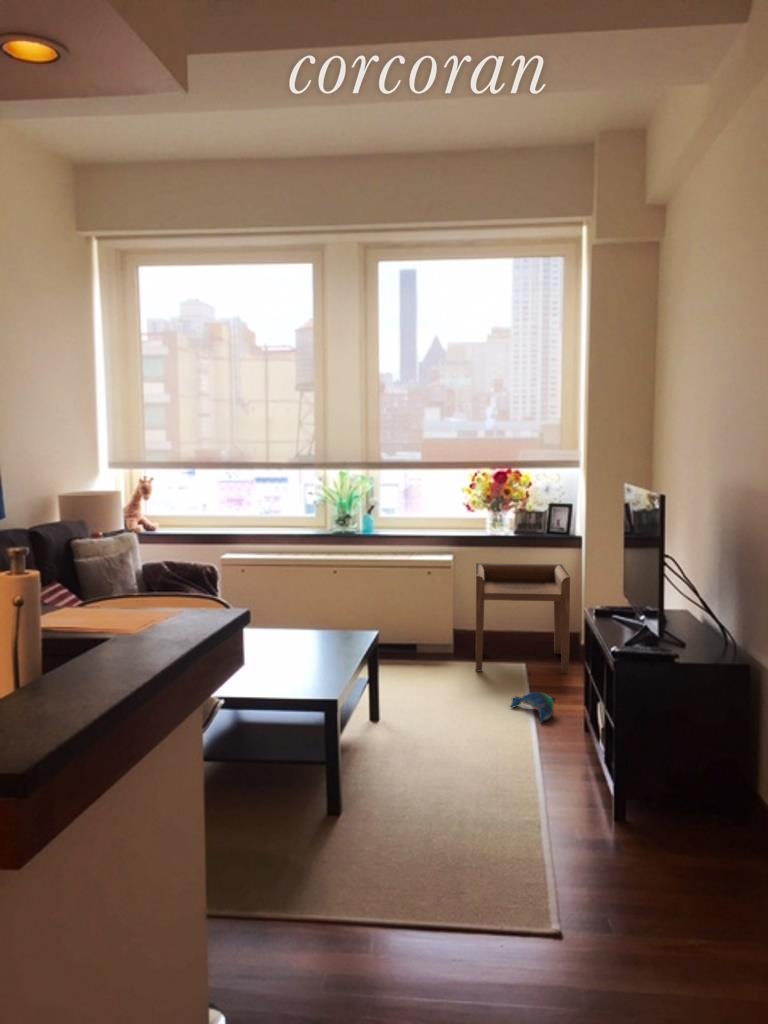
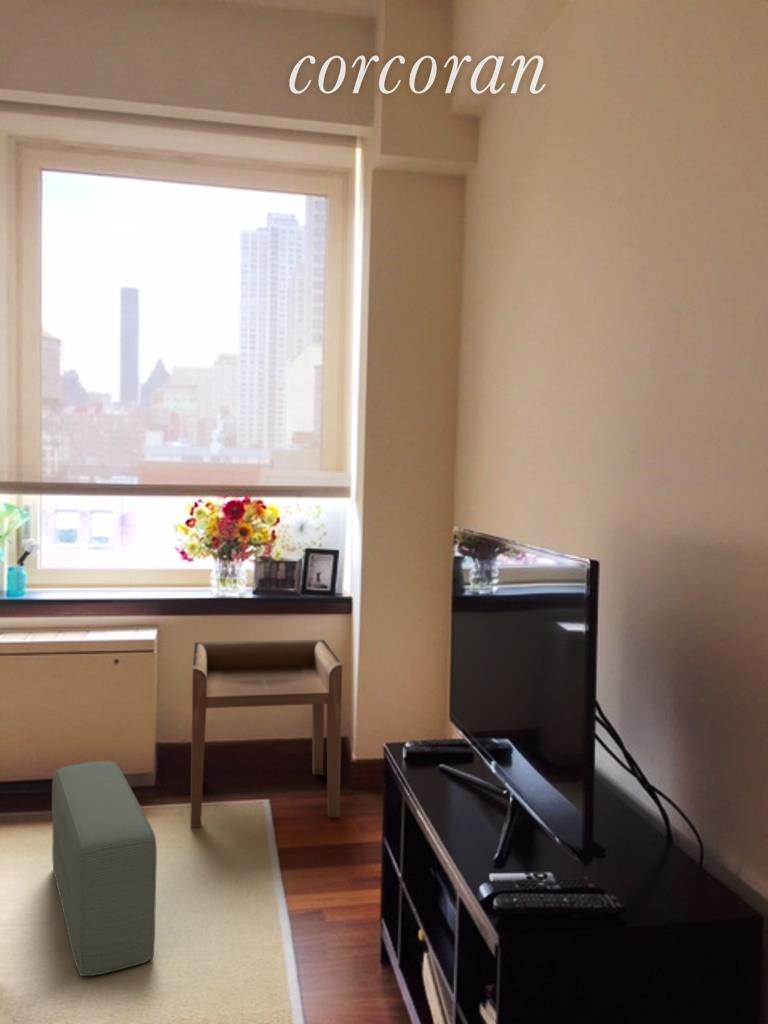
pouf: none [400,624,460,719] -> present [52,761,157,976]
plush toy: present [511,692,556,722] -> none [249,882,330,953]

